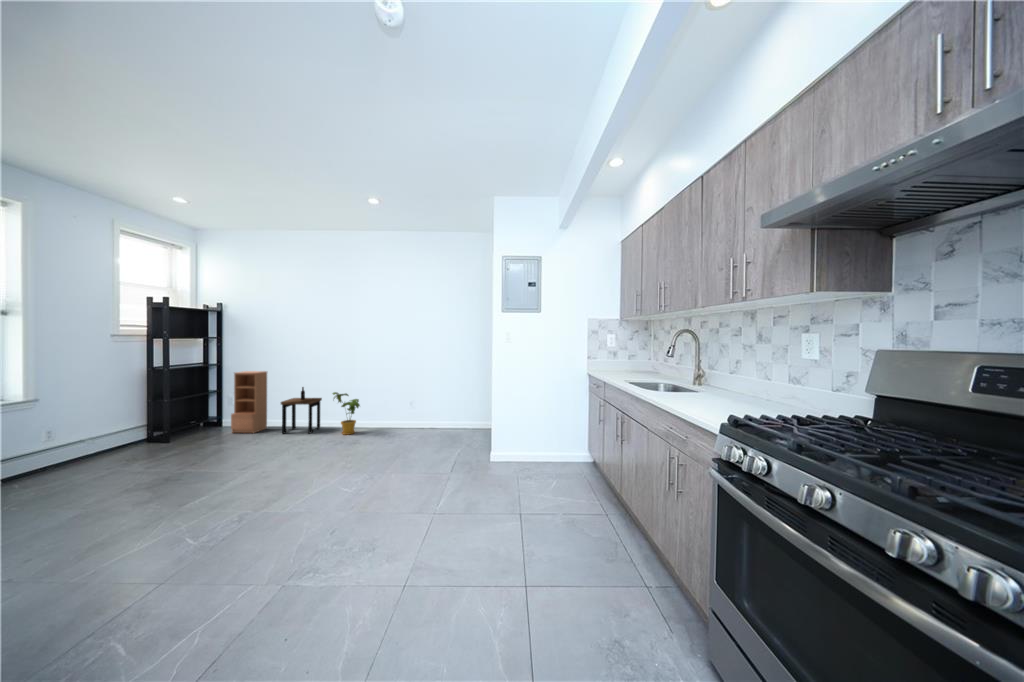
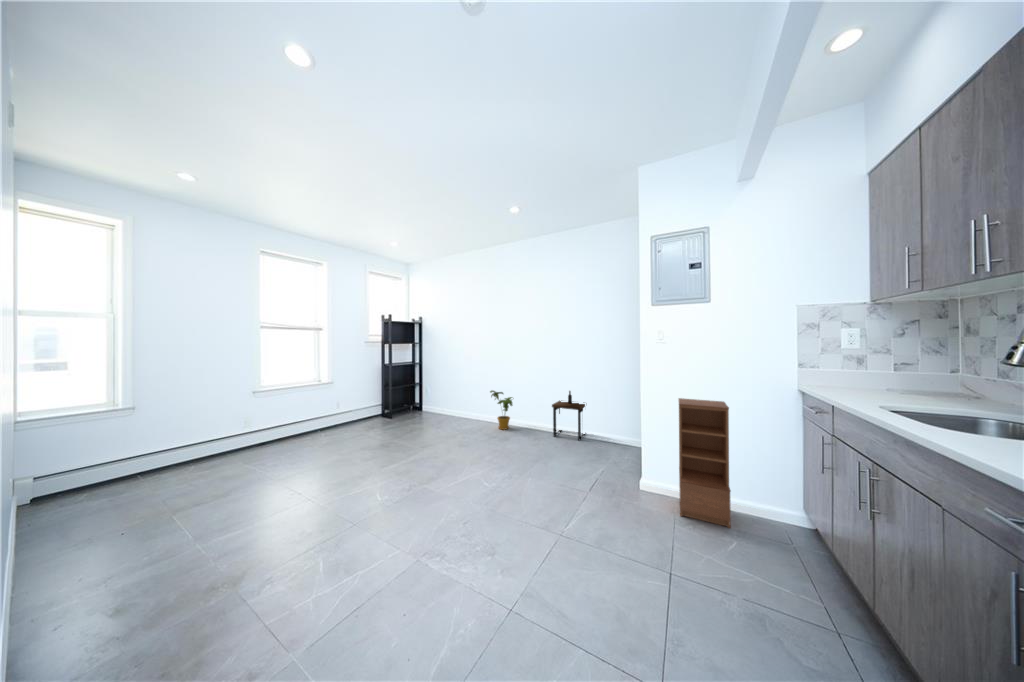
bookcase: present [231,371,267,433] -> present [679,398,731,528]
side table: present [281,387,322,434] -> present [552,391,585,440]

